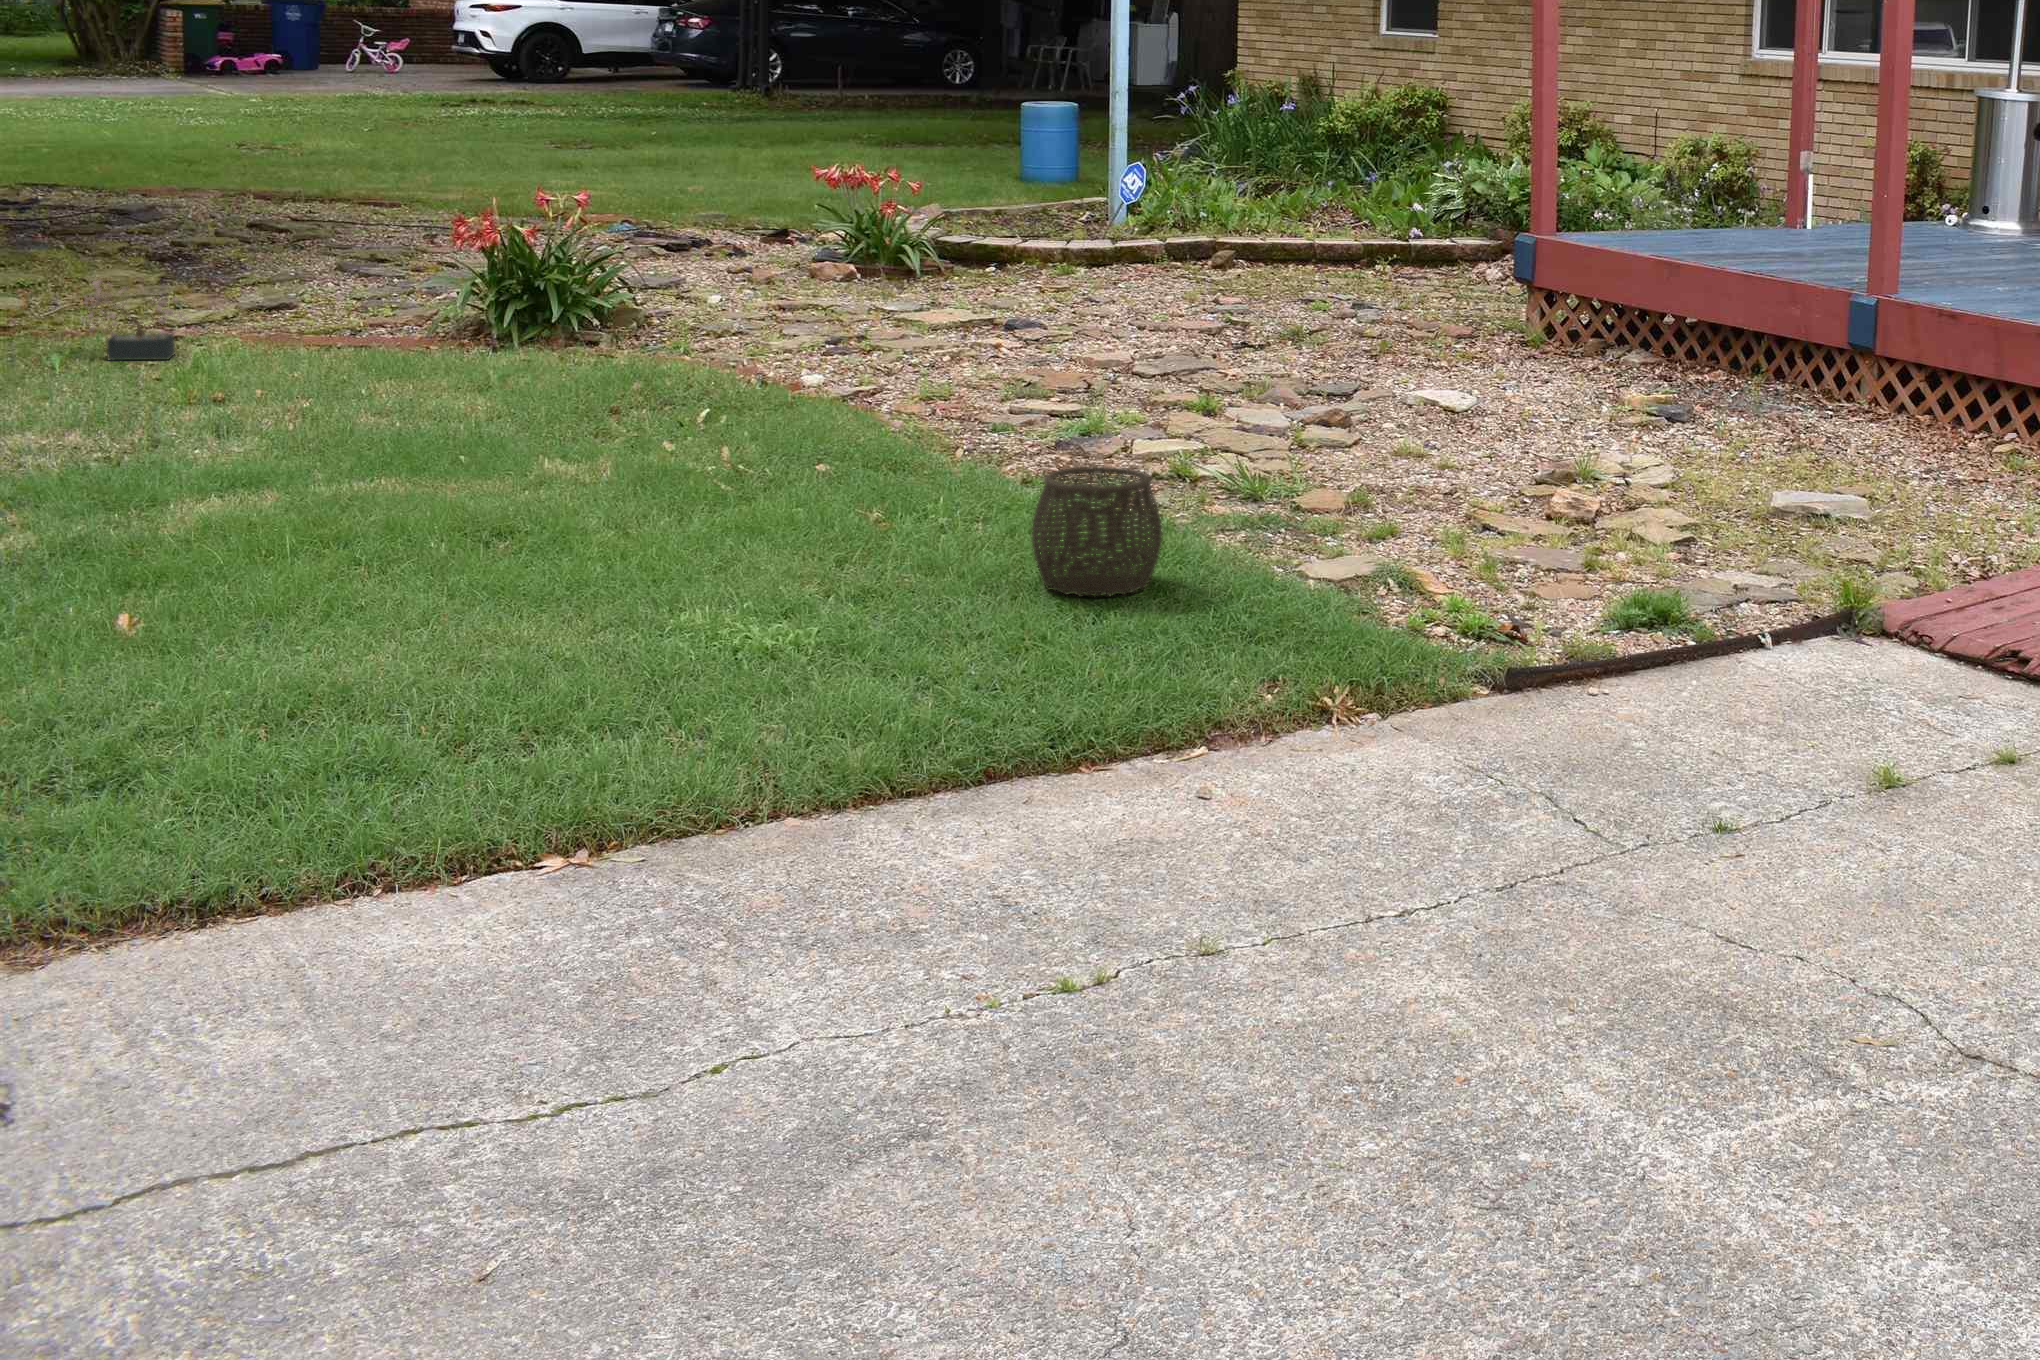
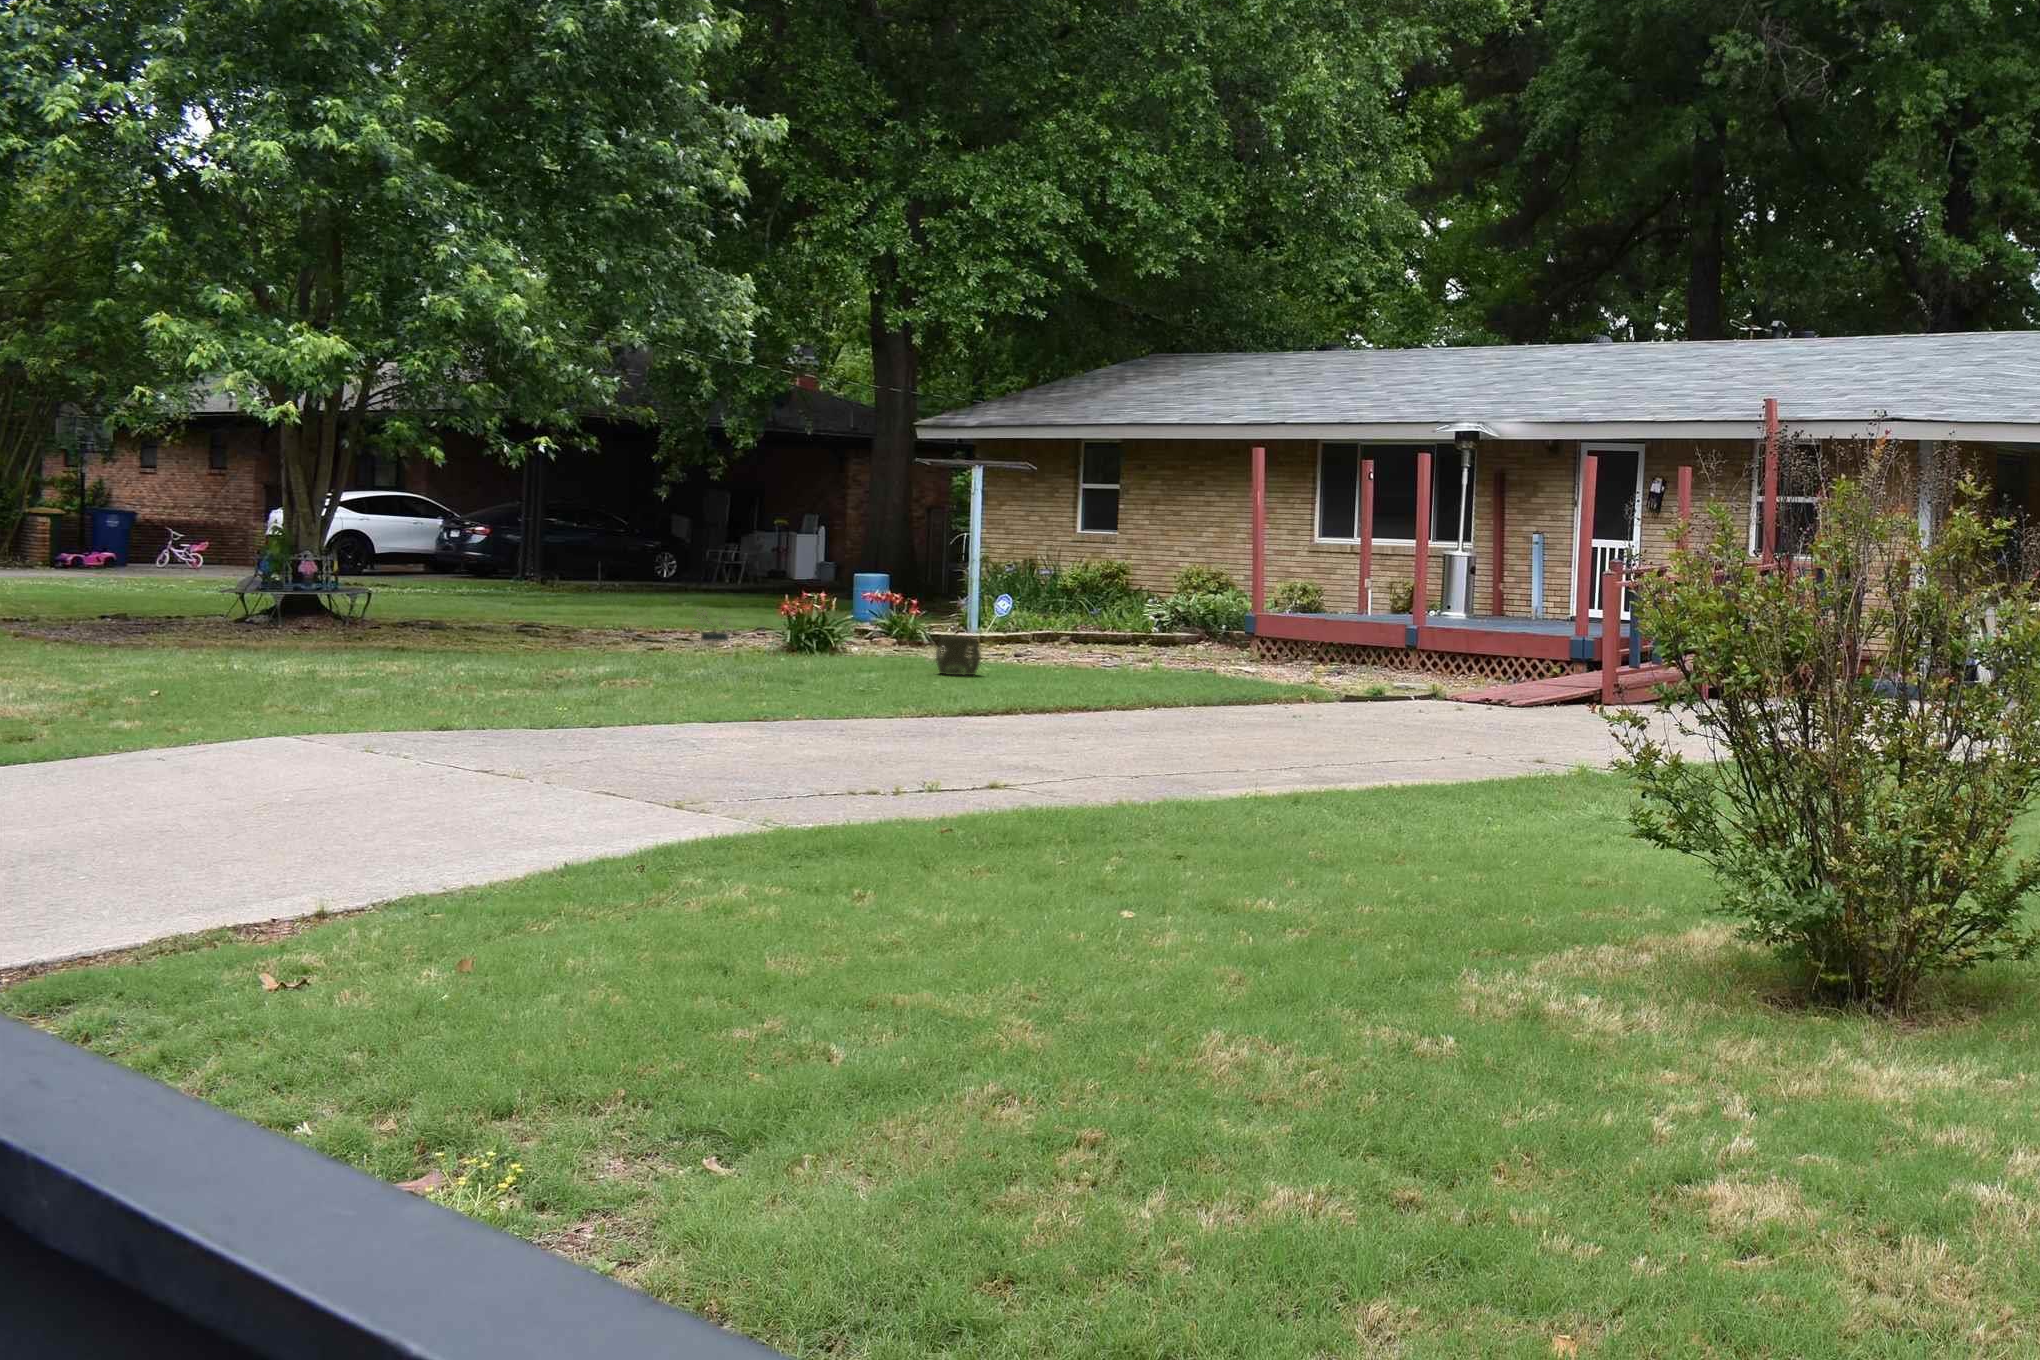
woven basket: present [1031,467,1162,596] -> present [936,636,981,675]

